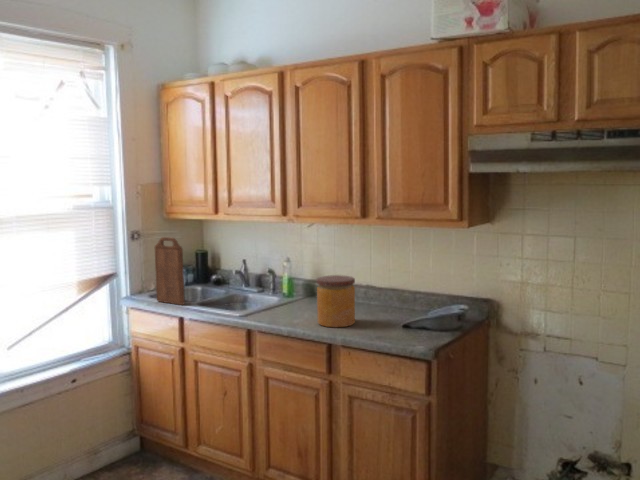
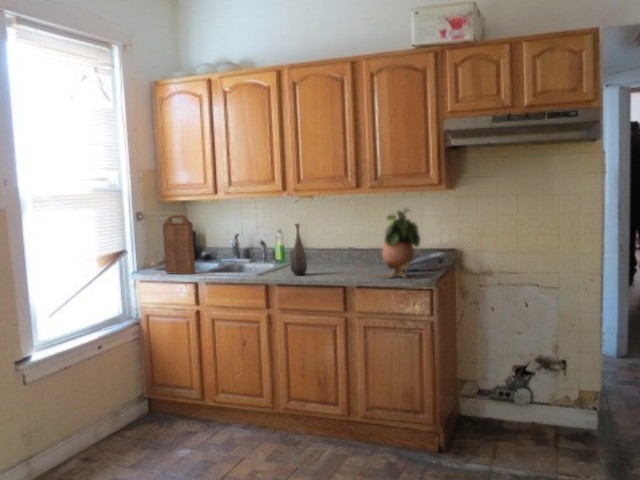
potted plant: none [375,249,422,341] -> present [382,207,421,277]
bottle: none [277,258,298,321] -> present [291,224,307,275]
jar: present [317,275,355,327] -> none [326,236,358,276]

